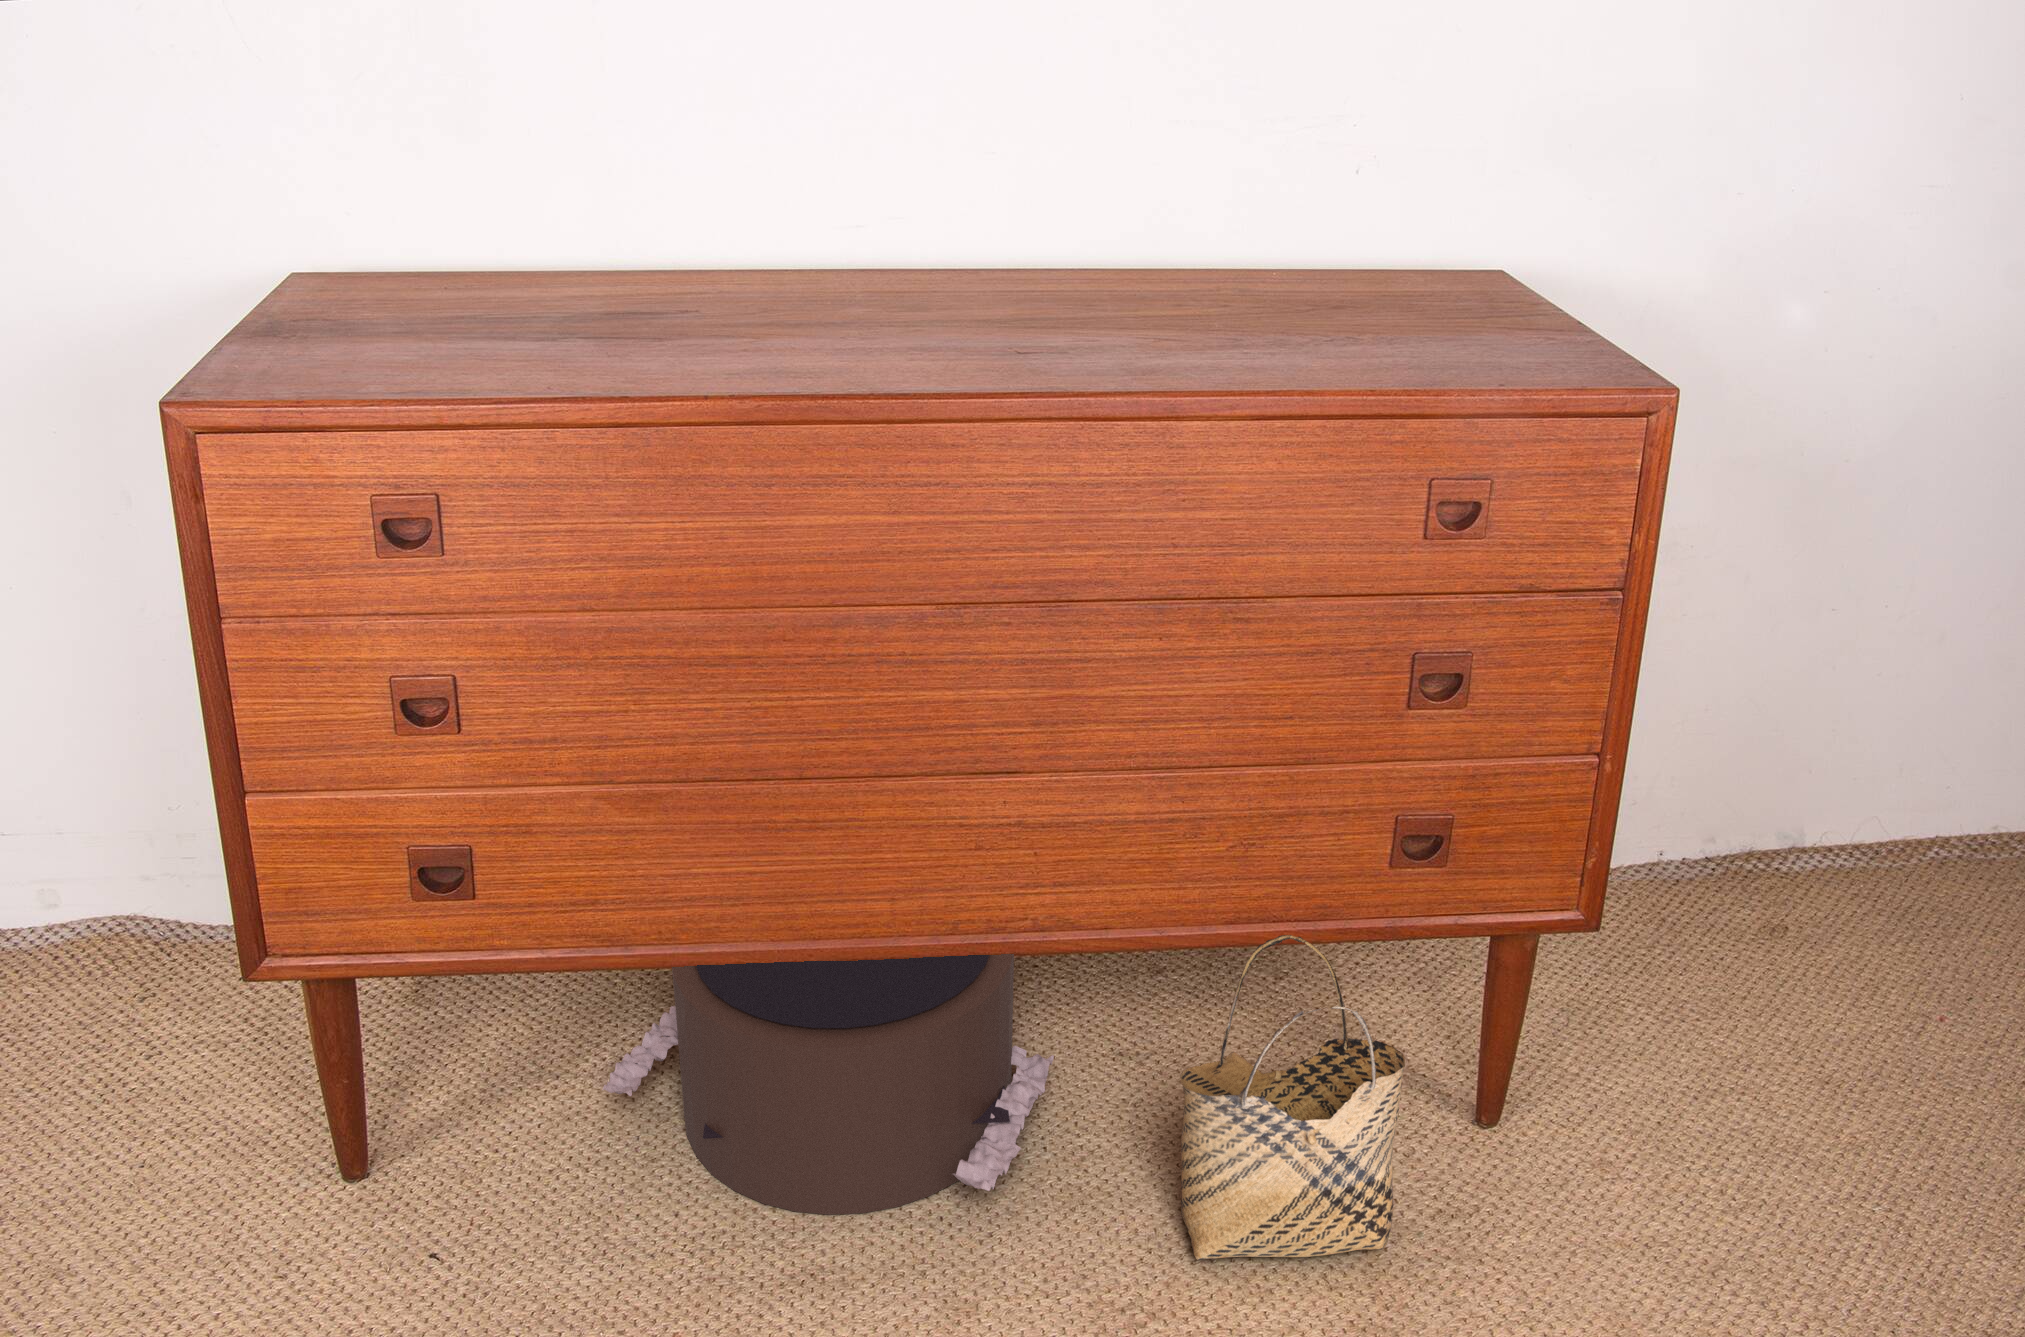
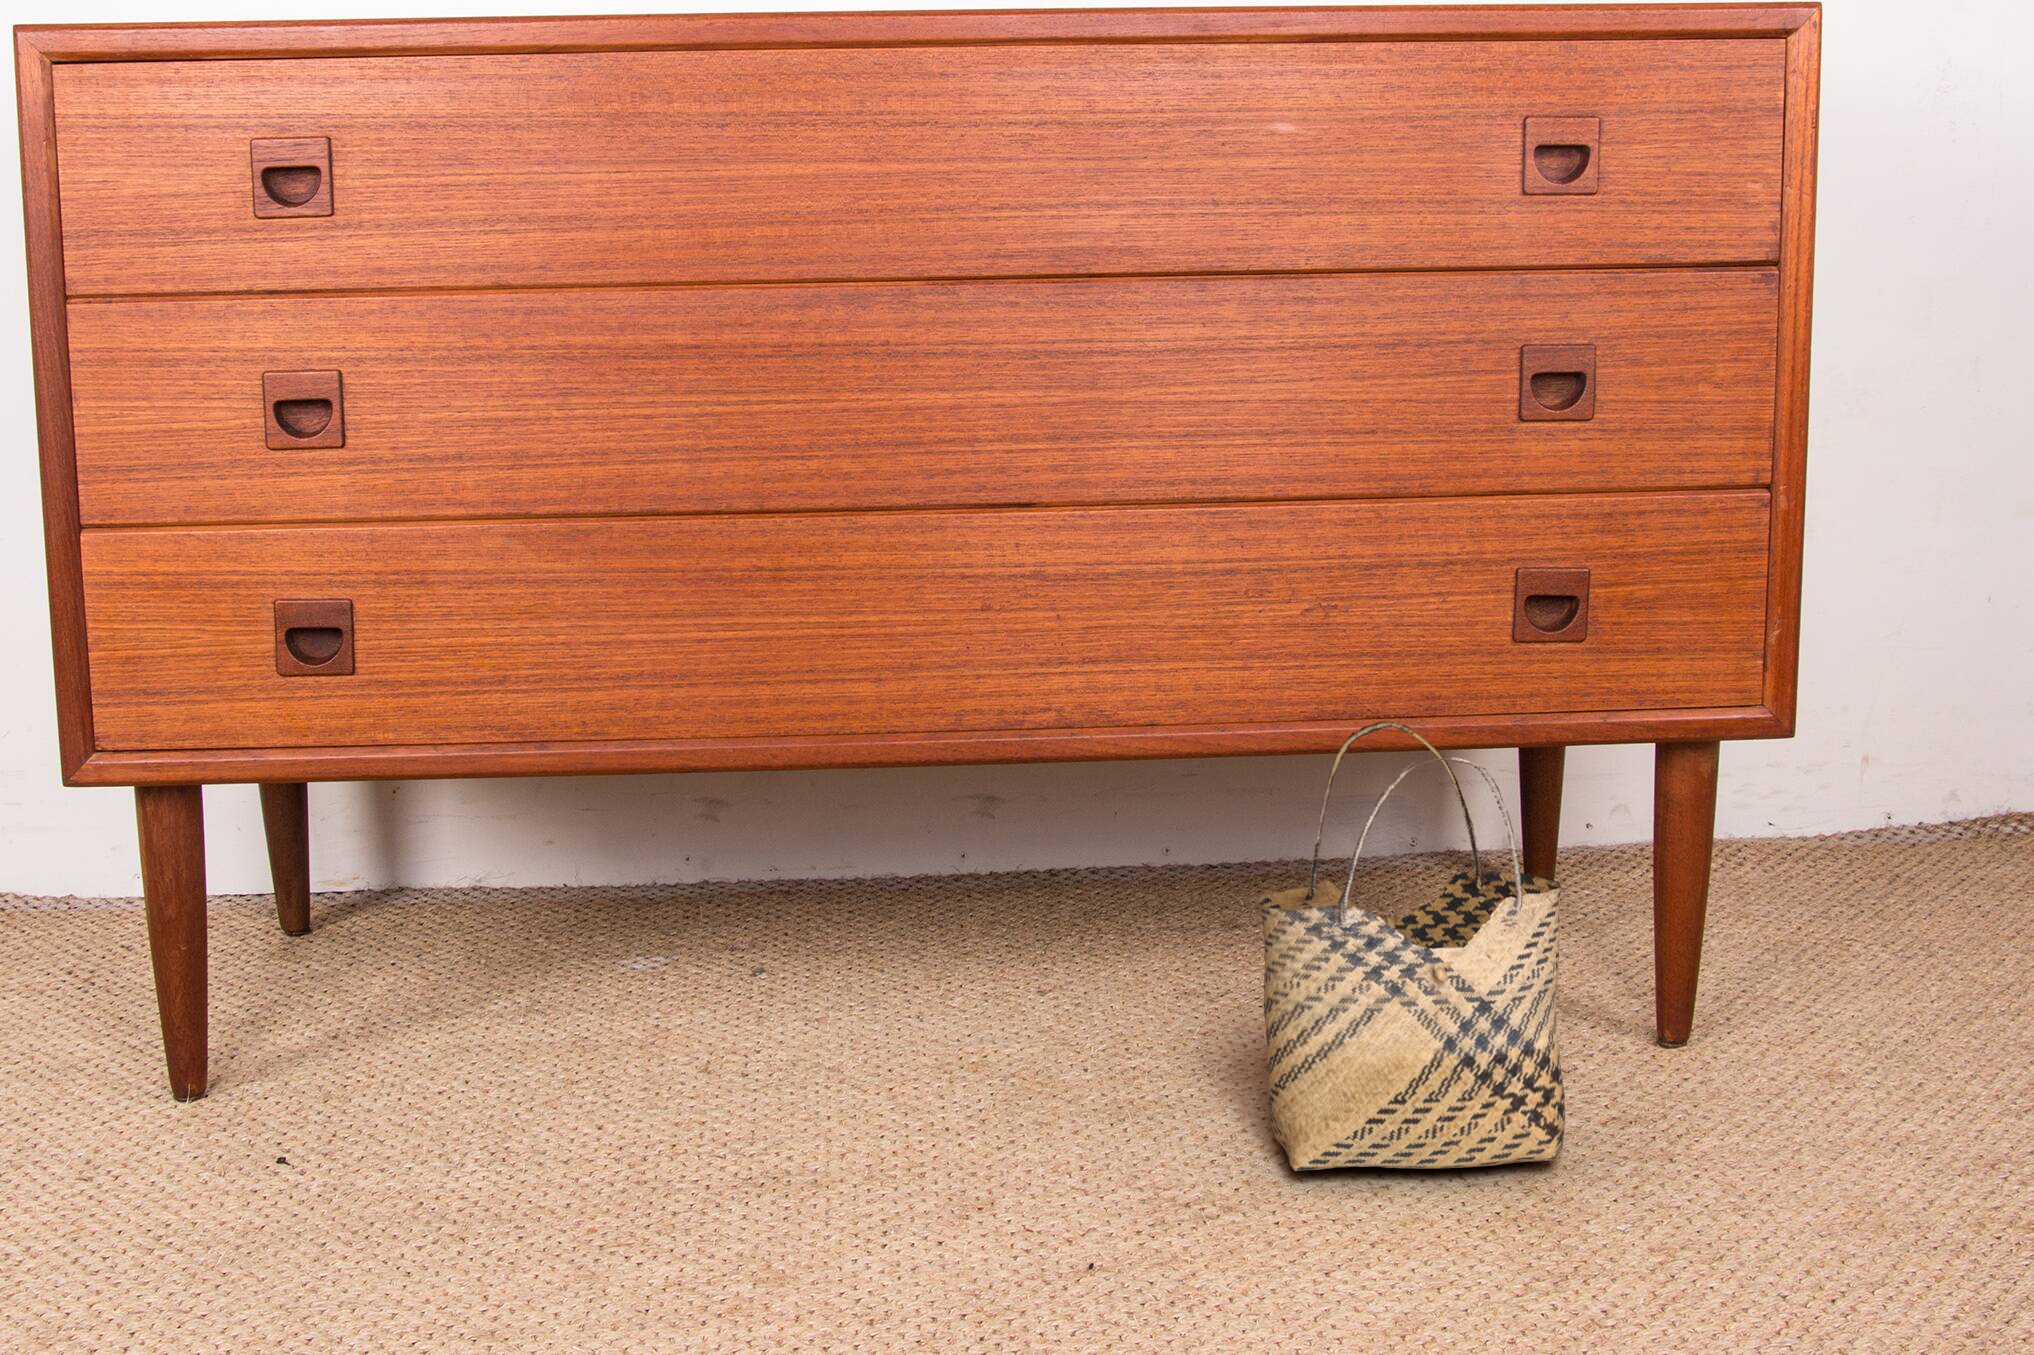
pouf: present [602,954,1054,1215] -> none [499,747,1093,1138]

